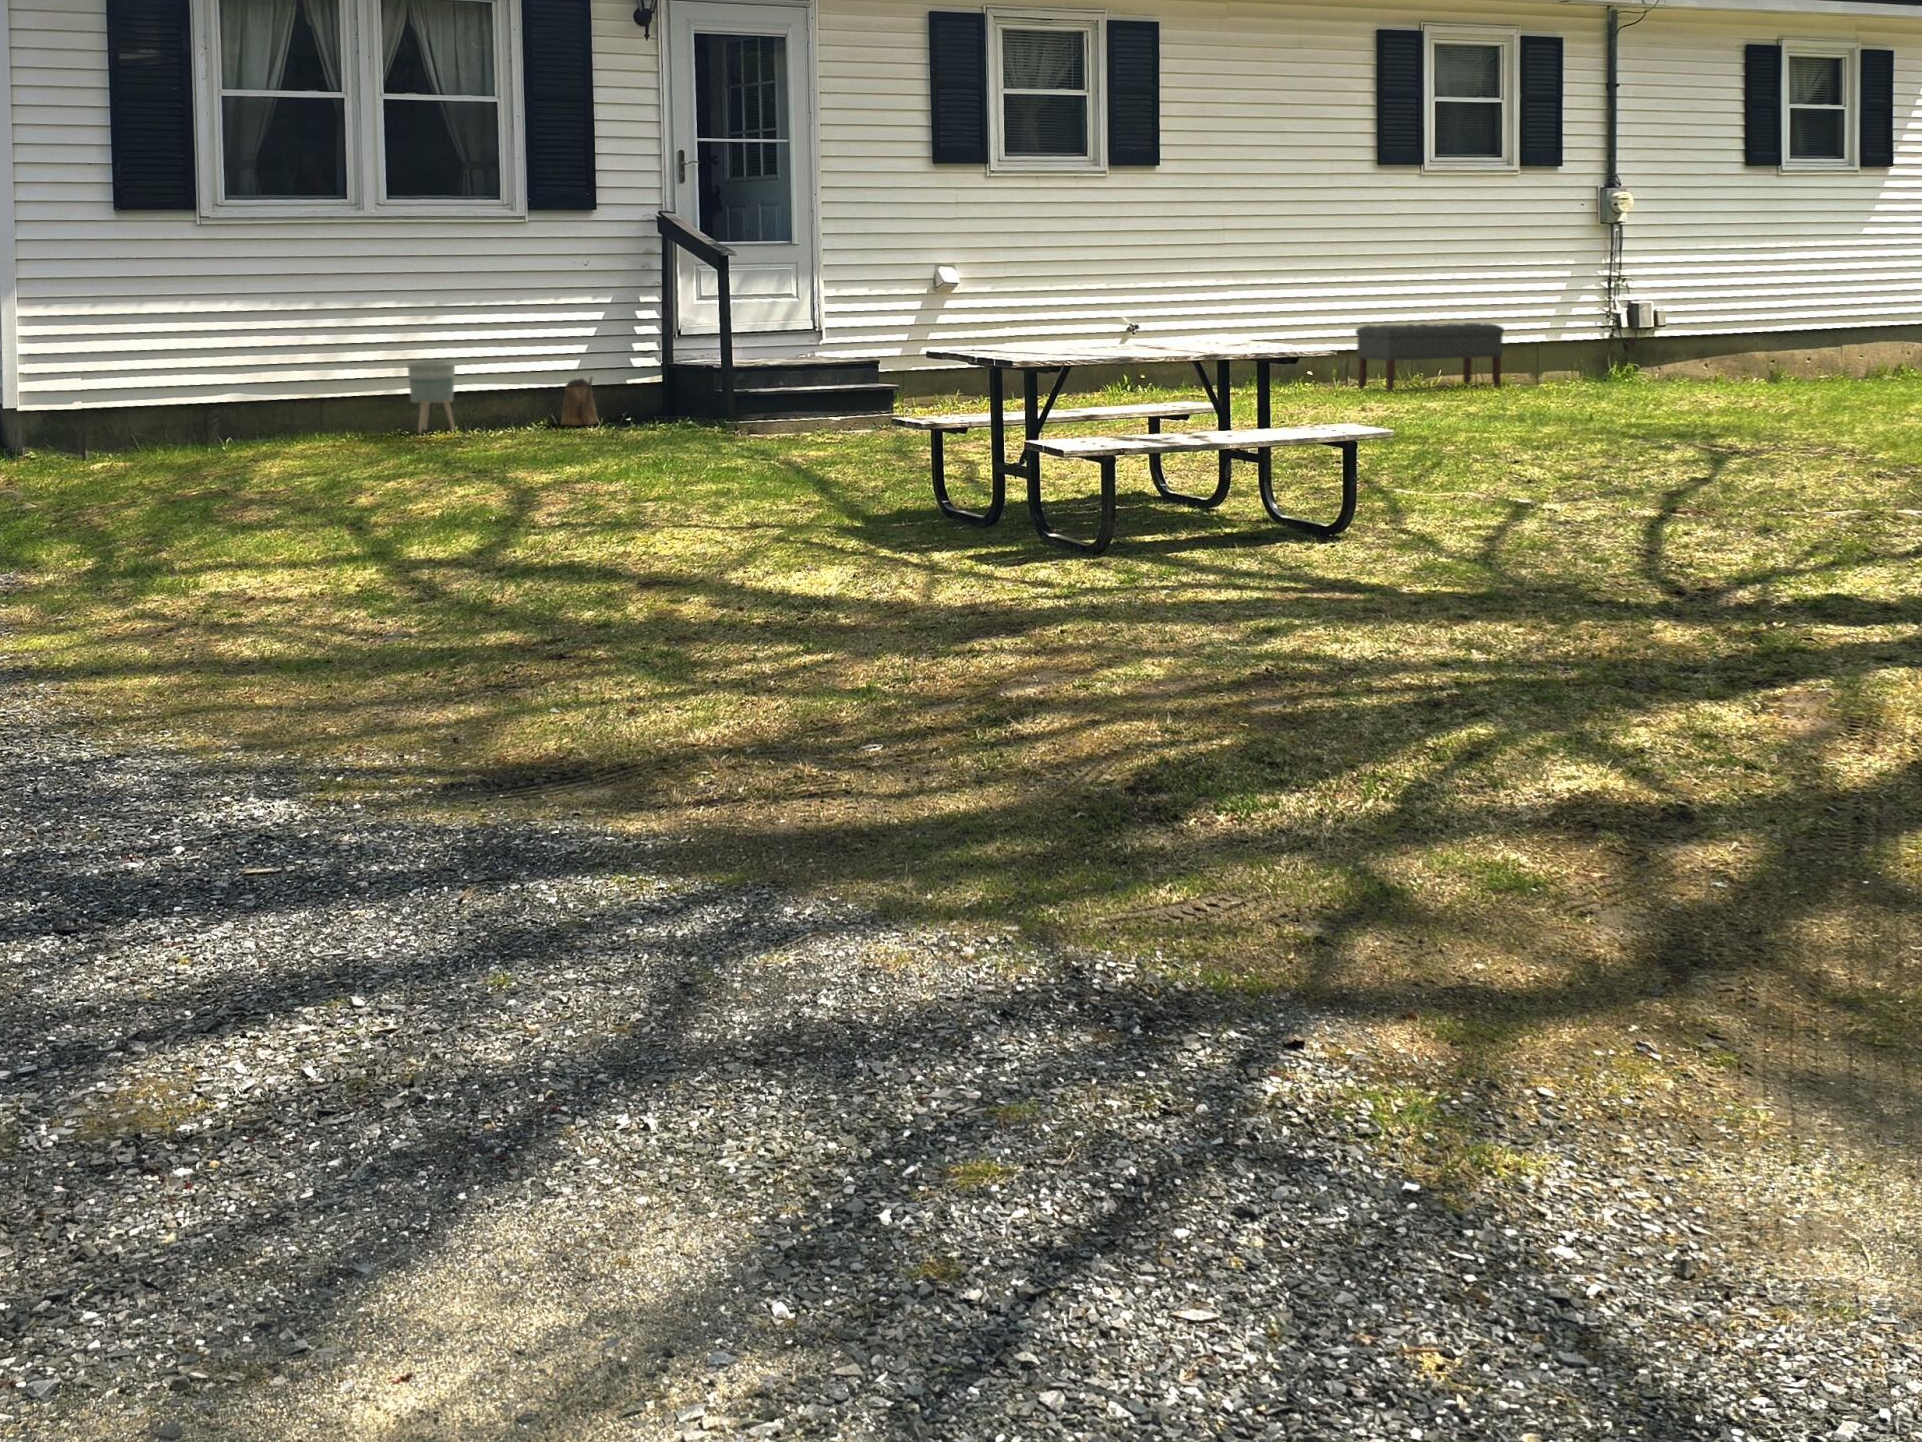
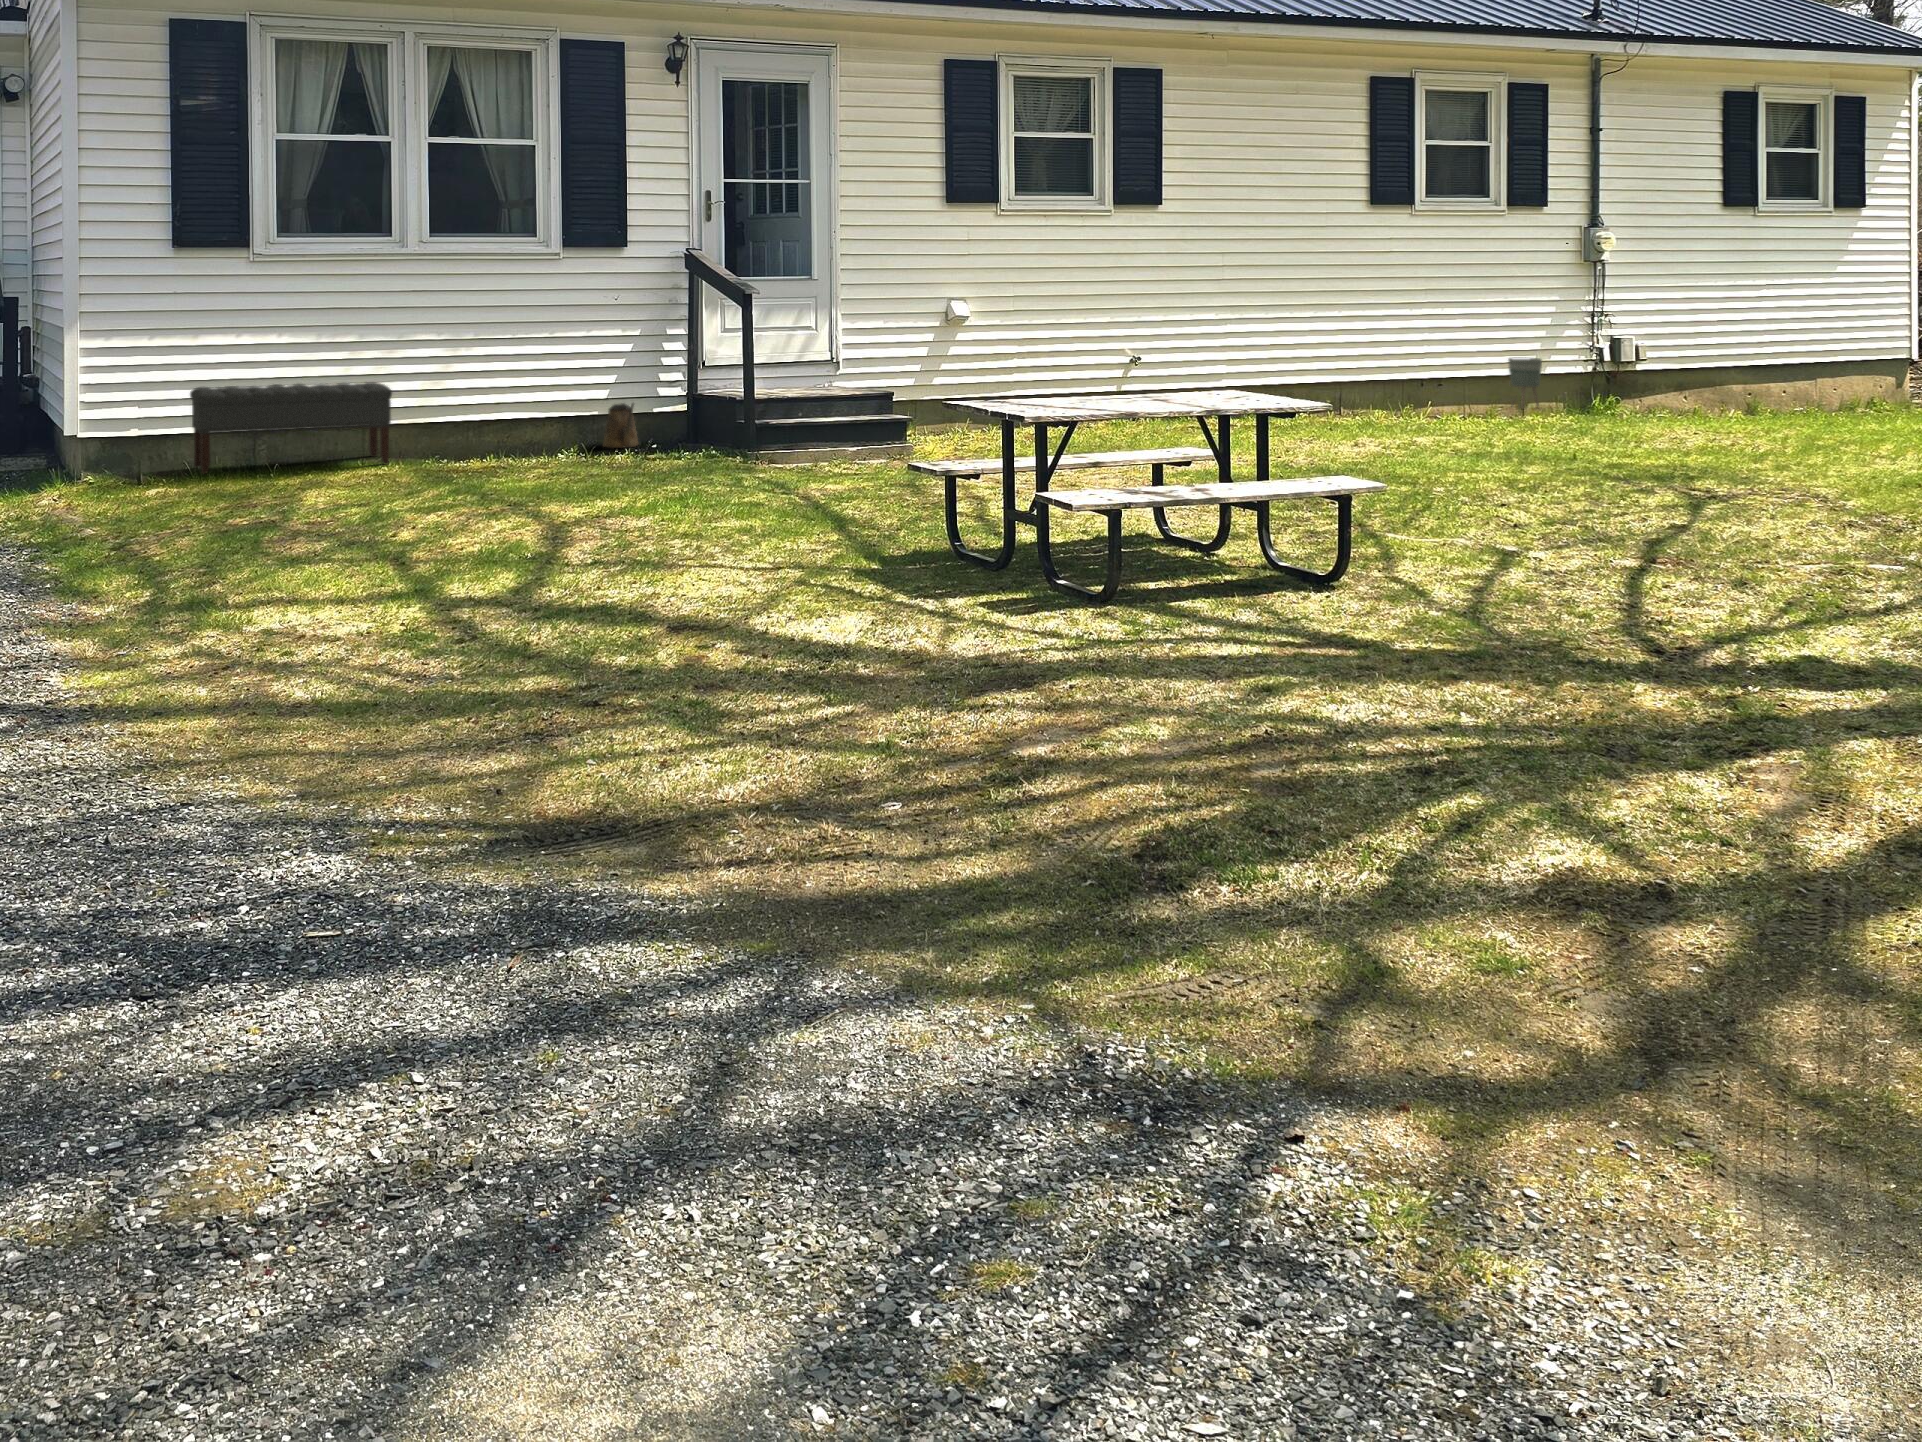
bench: present [1356,323,1504,392] -> present [190,382,392,474]
planter: present [408,361,456,434] -> present [1508,358,1542,408]

